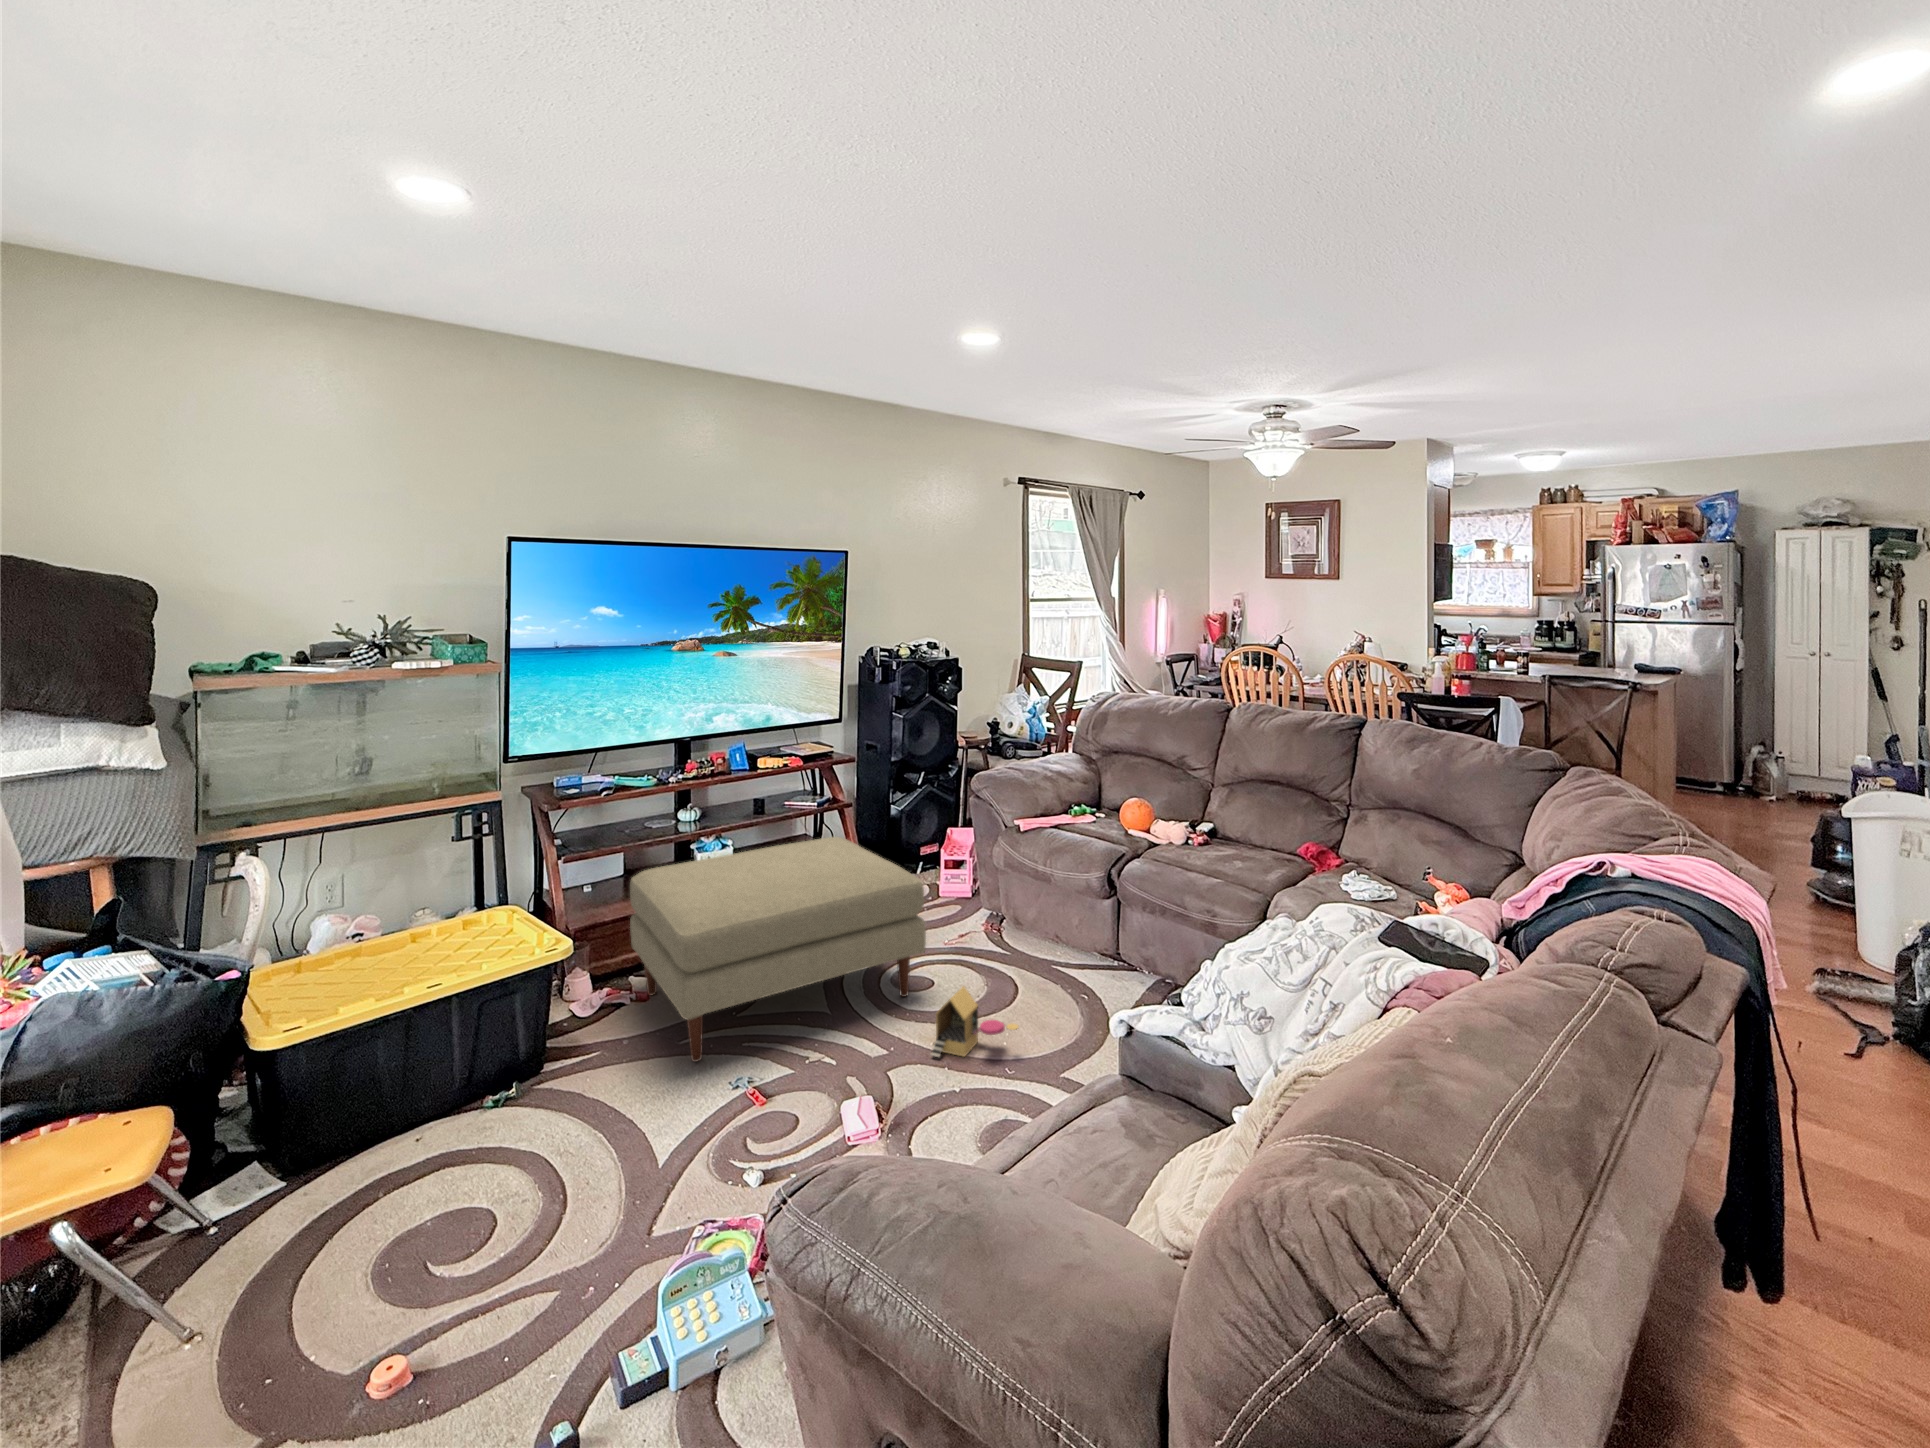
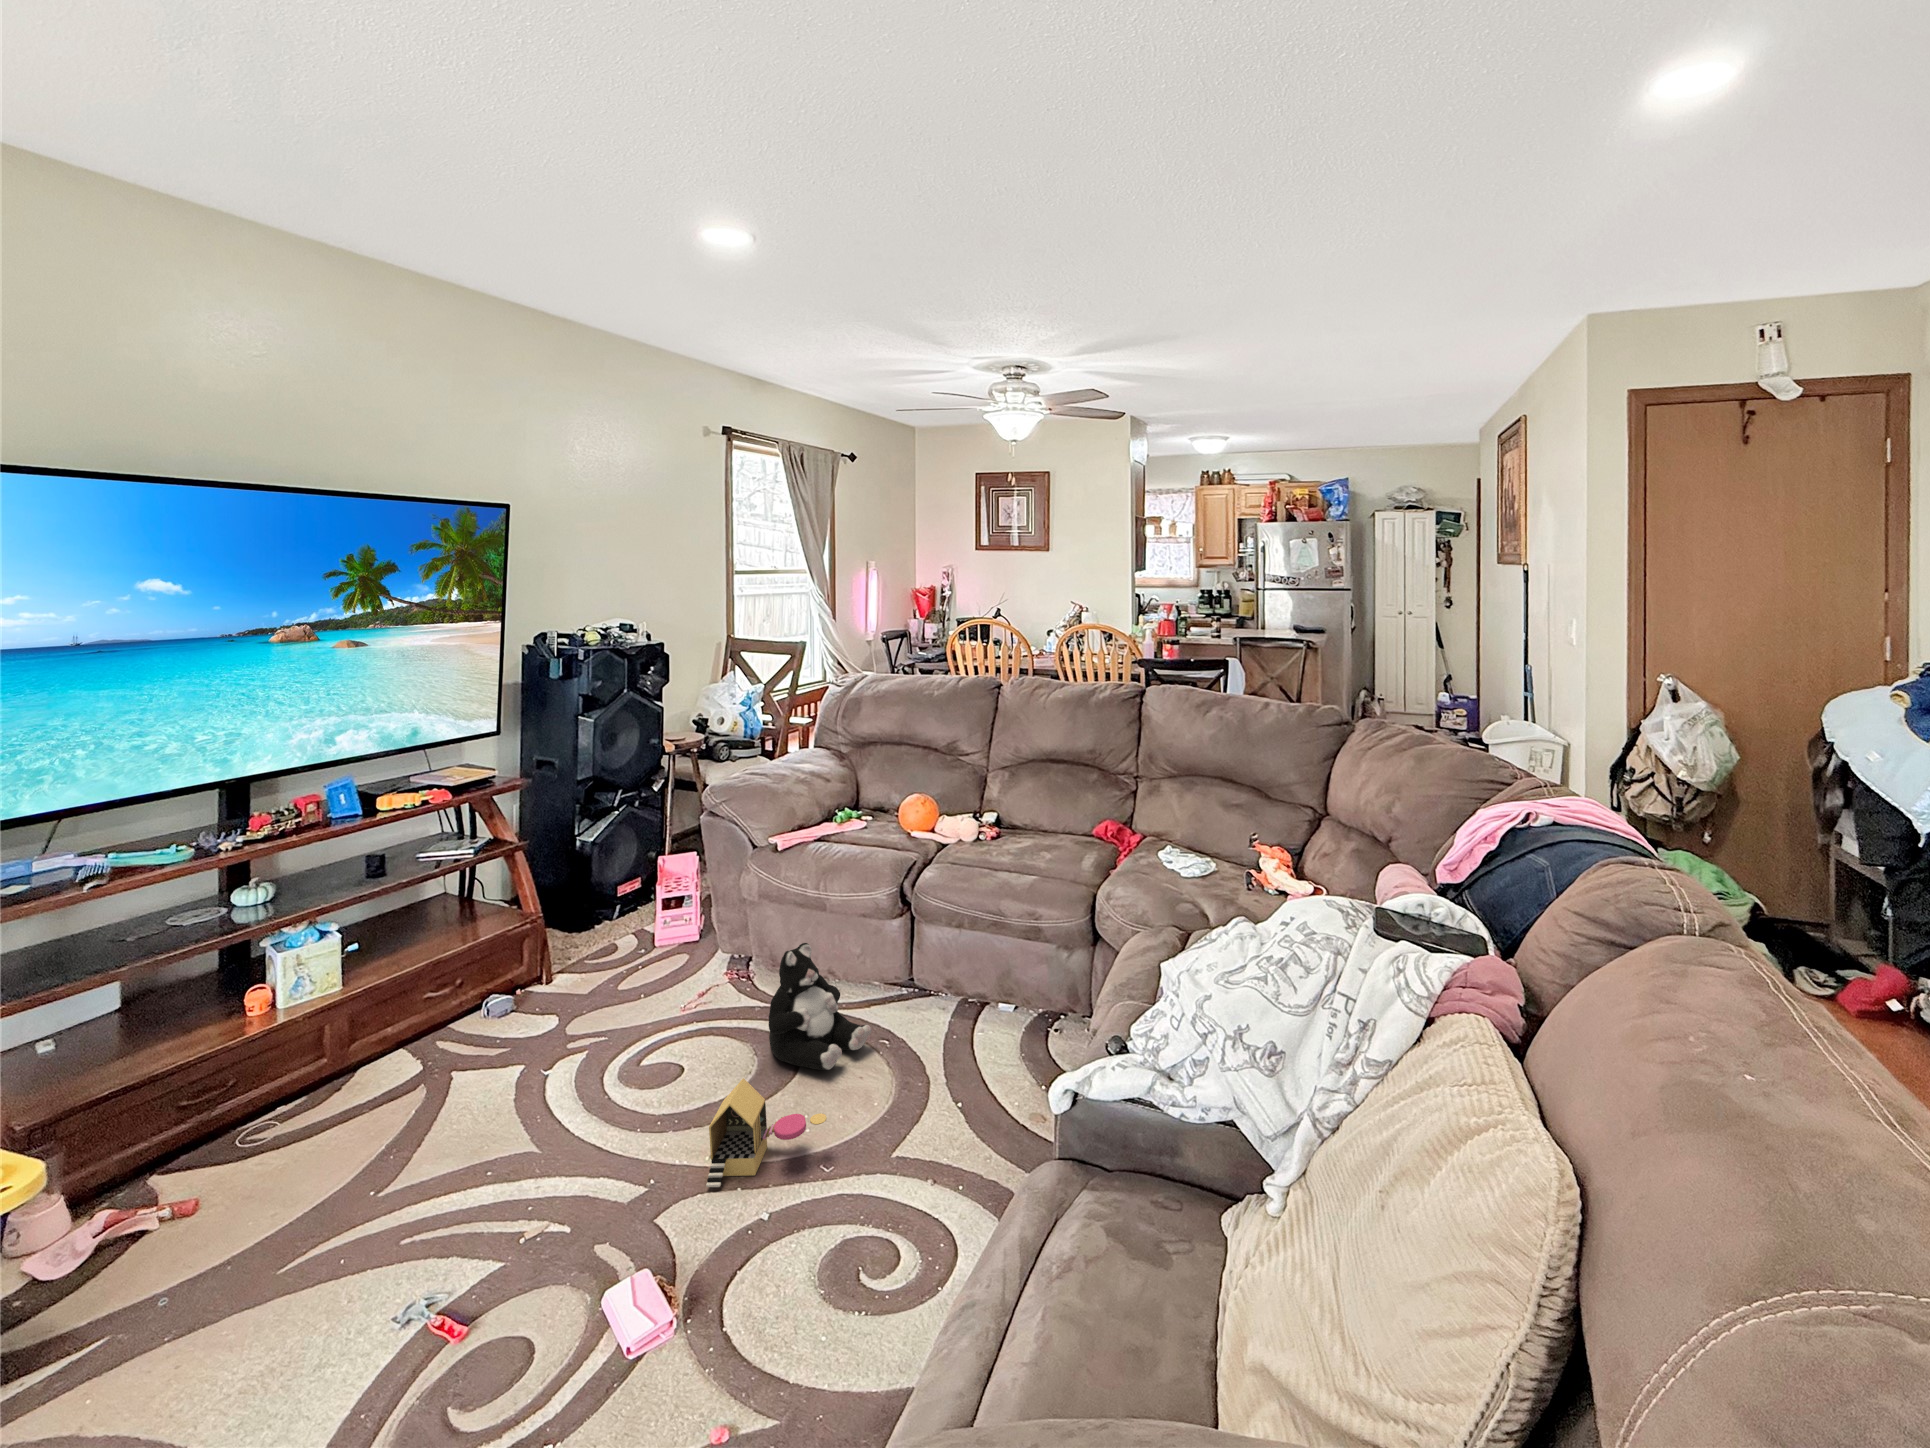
ottoman: present [630,837,926,1062] -> none [139,895,673,1312]
plush toy: none [995,902,1074,1002] -> present [769,943,872,1070]

